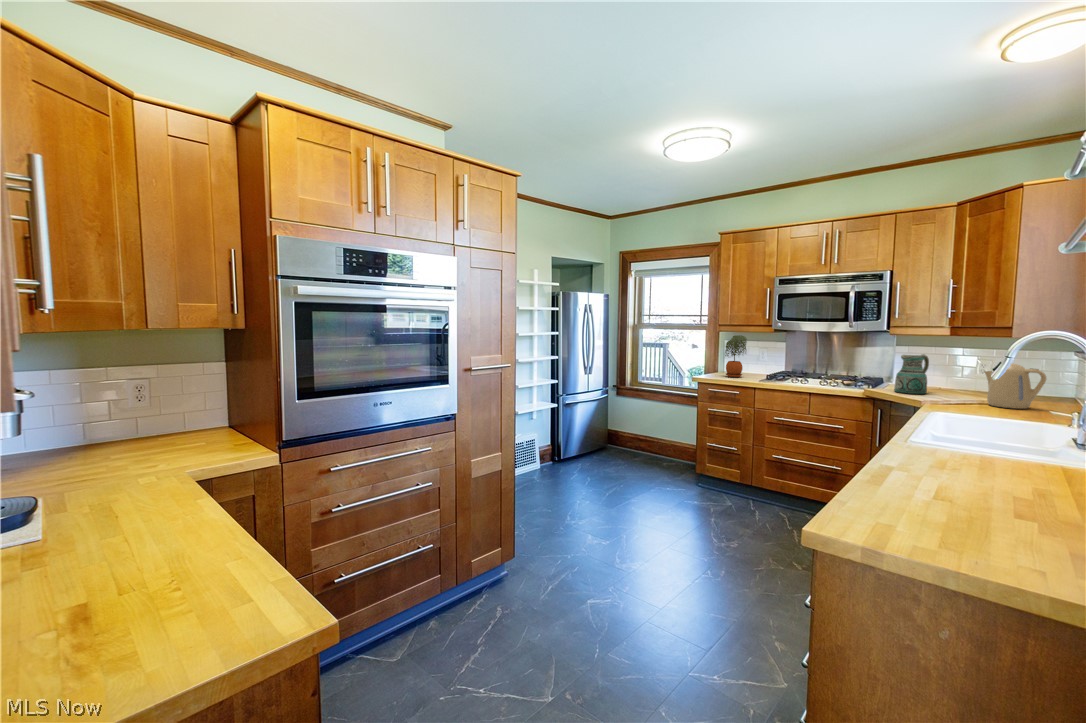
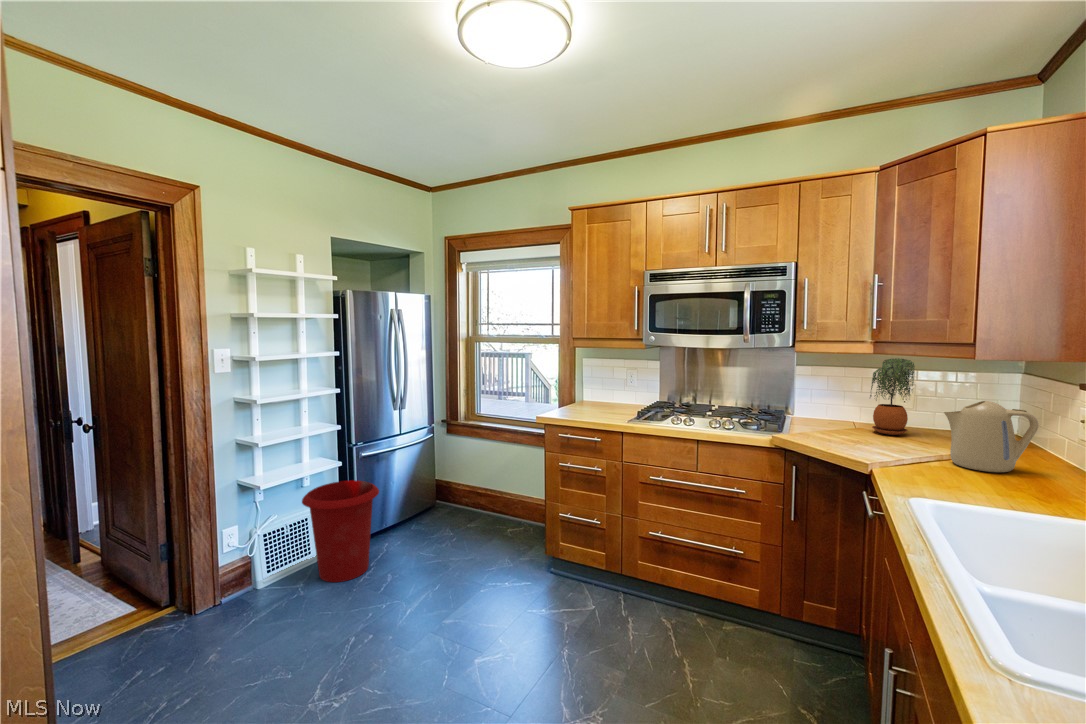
potted plant: present [725,335,747,377] -> present [870,358,915,435]
ceramic pitcher: present [894,354,929,394] -> none [810,381,853,441]
waste bin: none [535,417,581,477] -> present [302,480,379,582]

